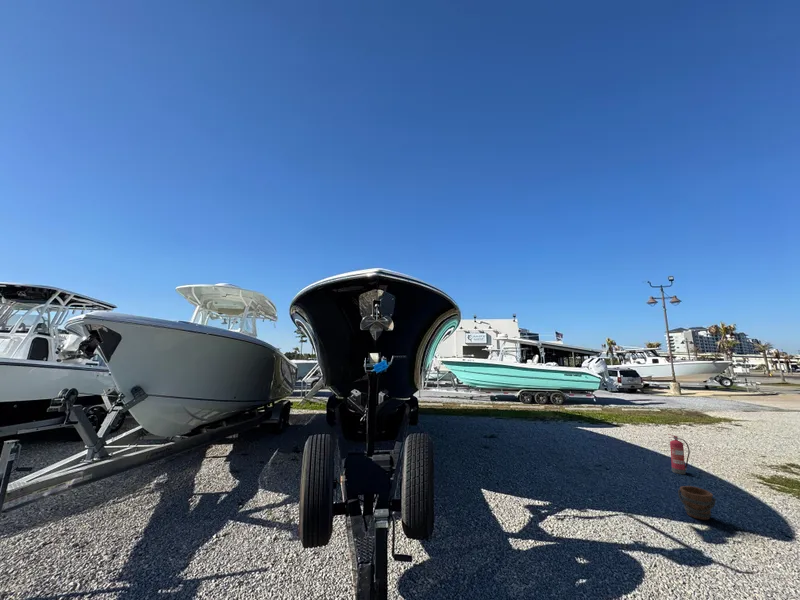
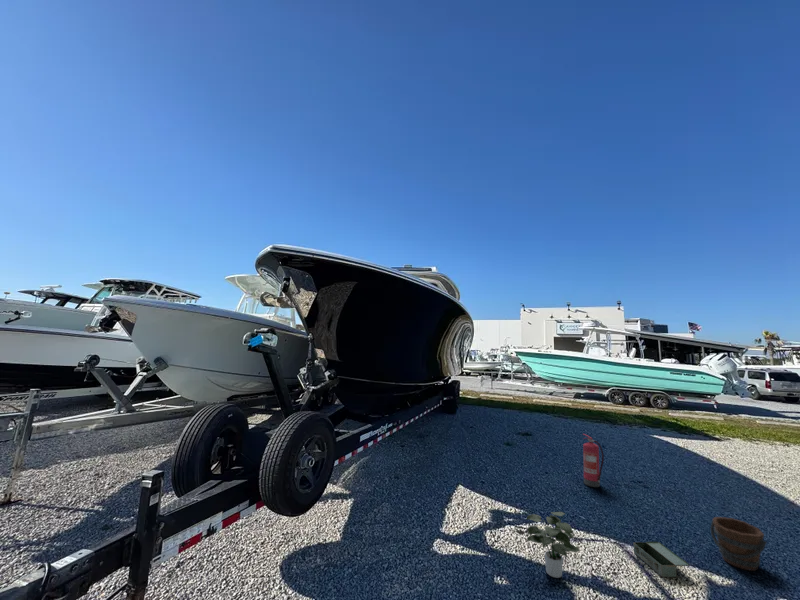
fire extinguisher: present [669,434,690,474] -> present [583,434,604,487]
potted plant: none [583,498,625,548] -> present [526,512,581,578]
toolbox: none [640,510,681,534] -> present [633,542,690,577]

